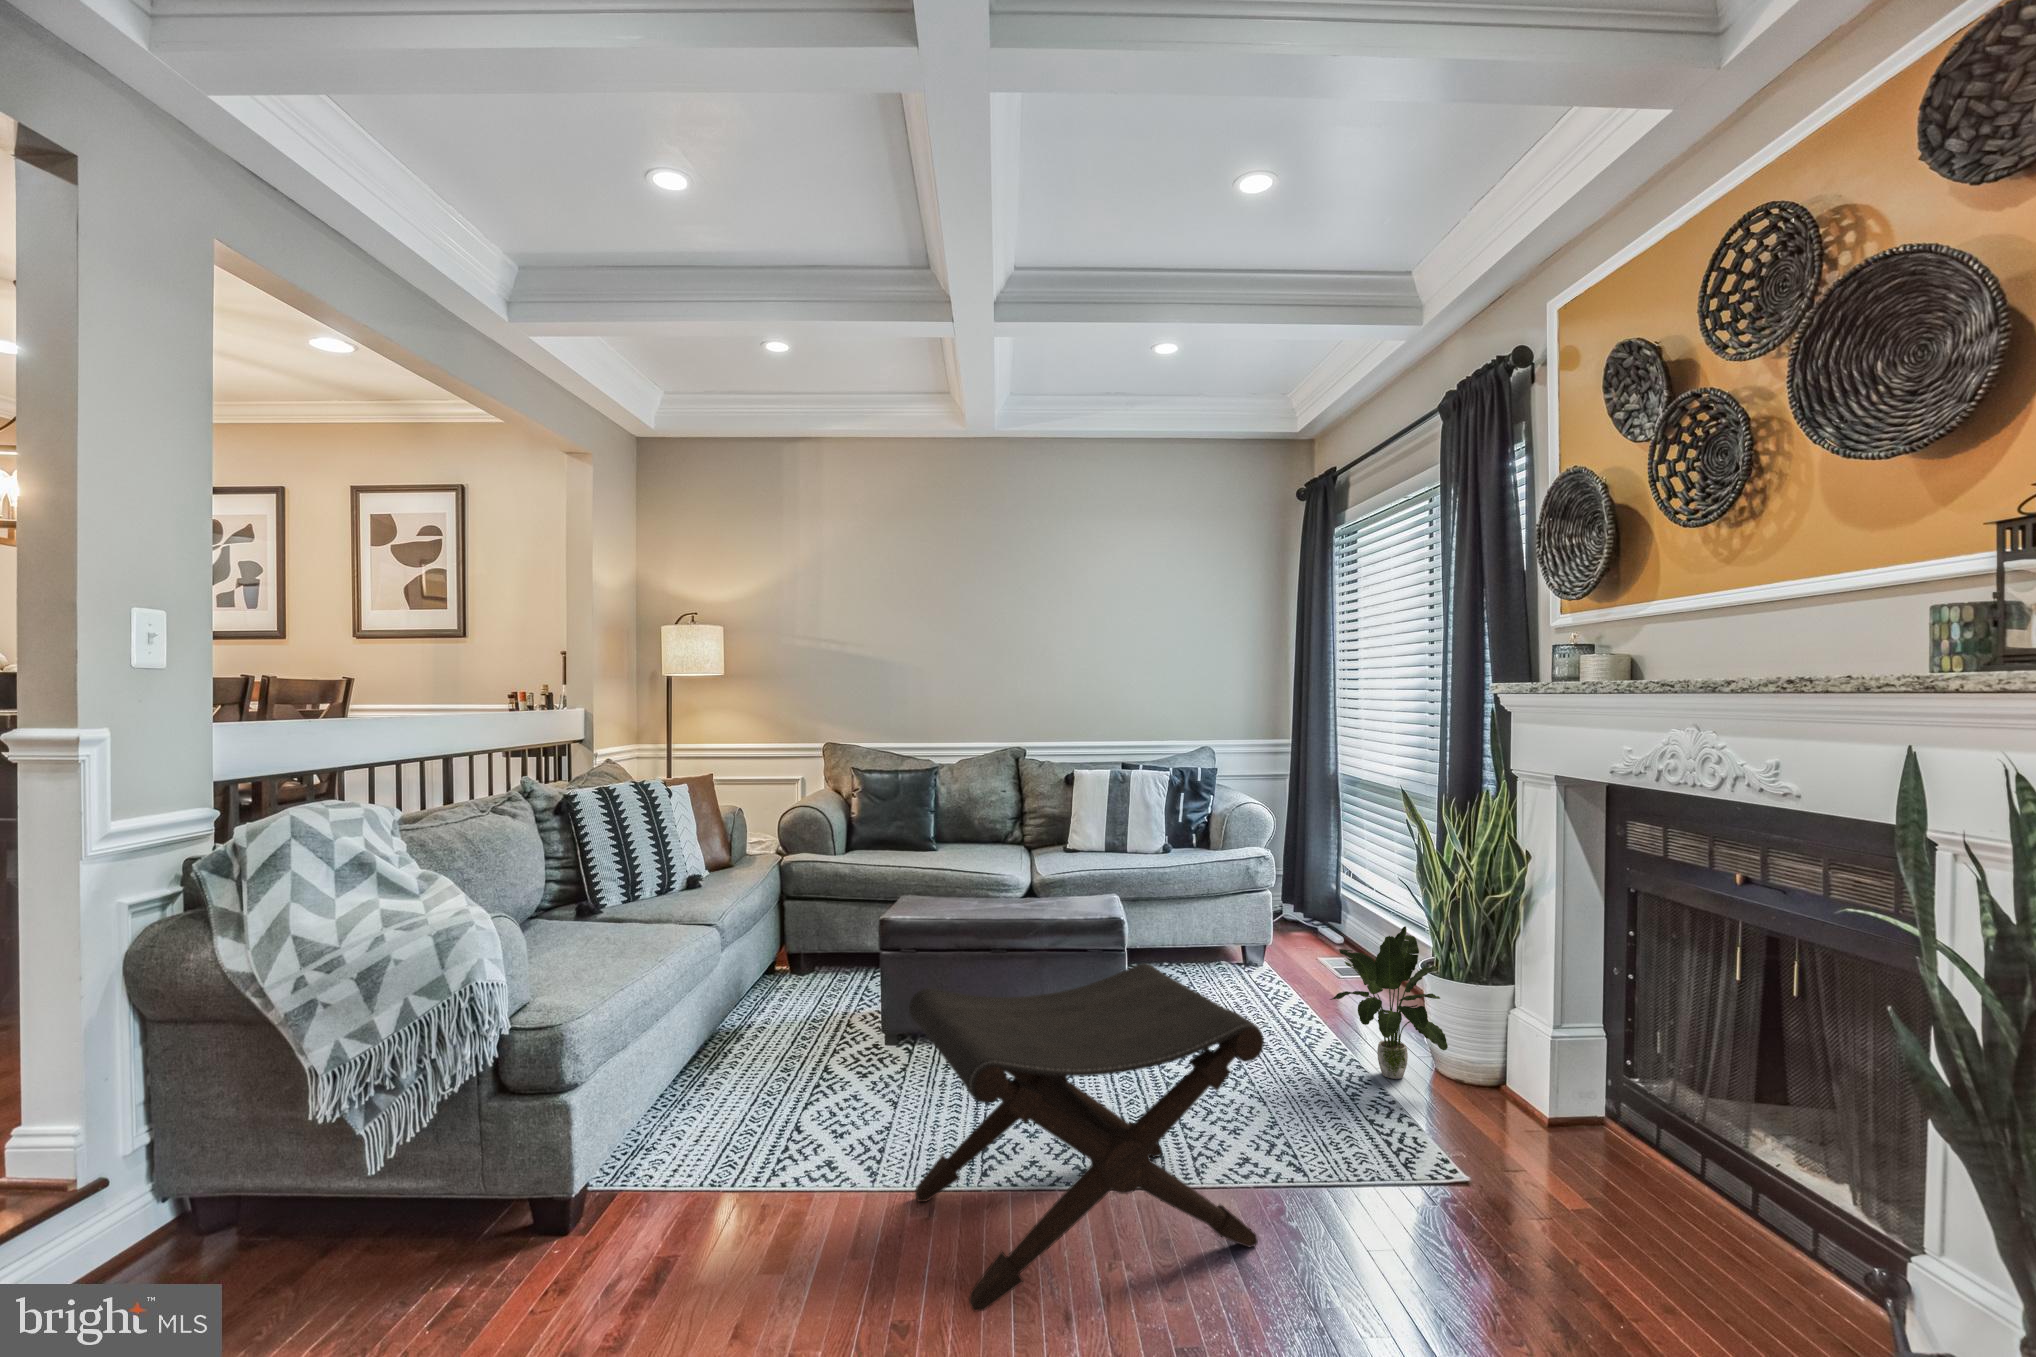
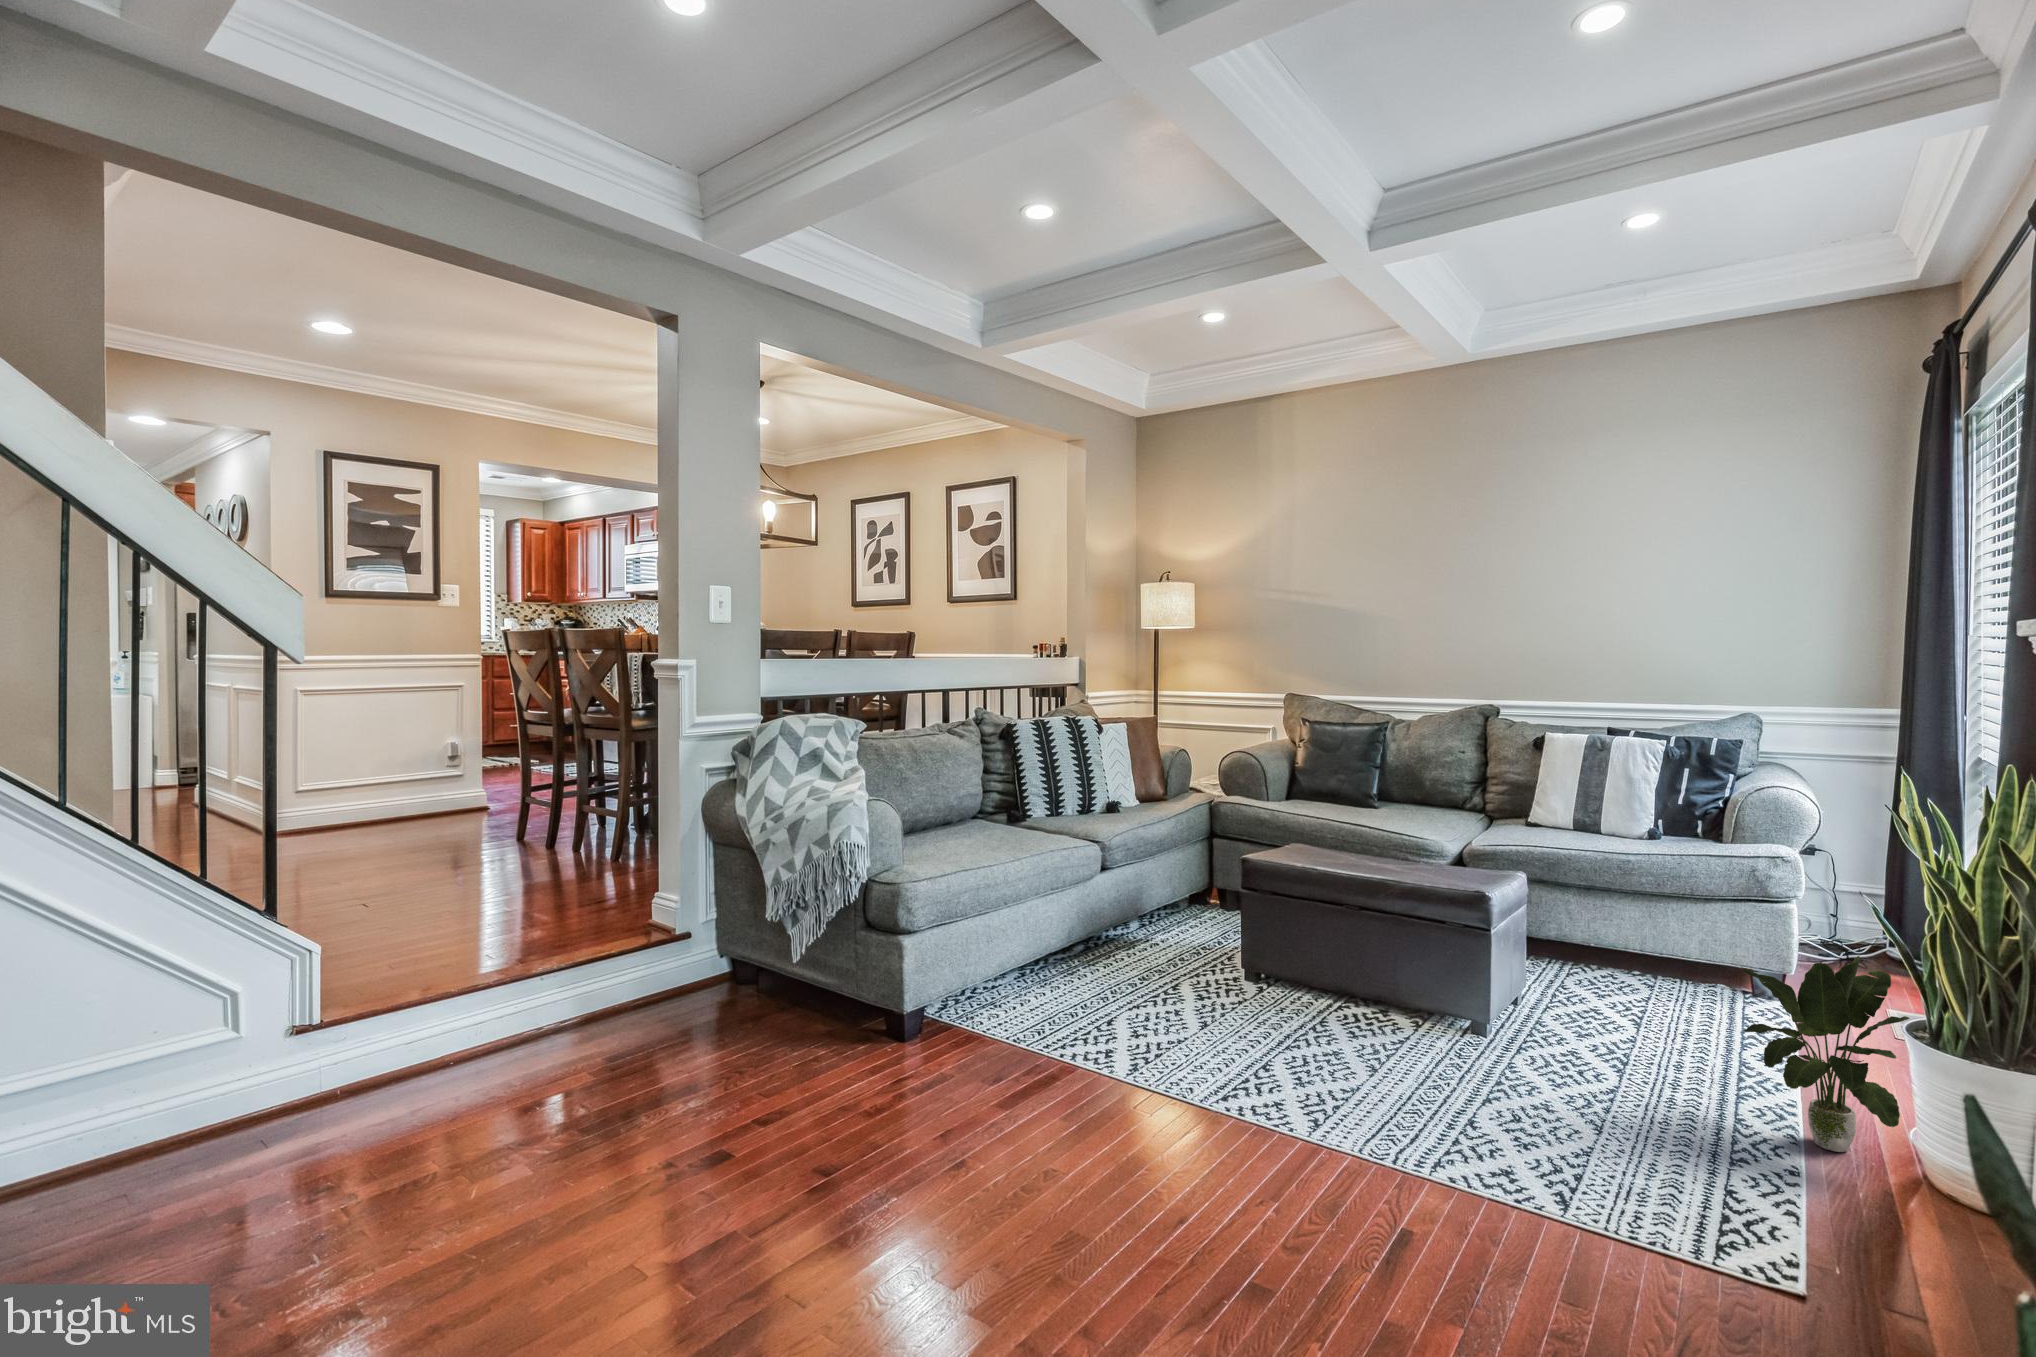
footstool: present [909,963,1264,1311] -> none [1120,909,1449,1231]

